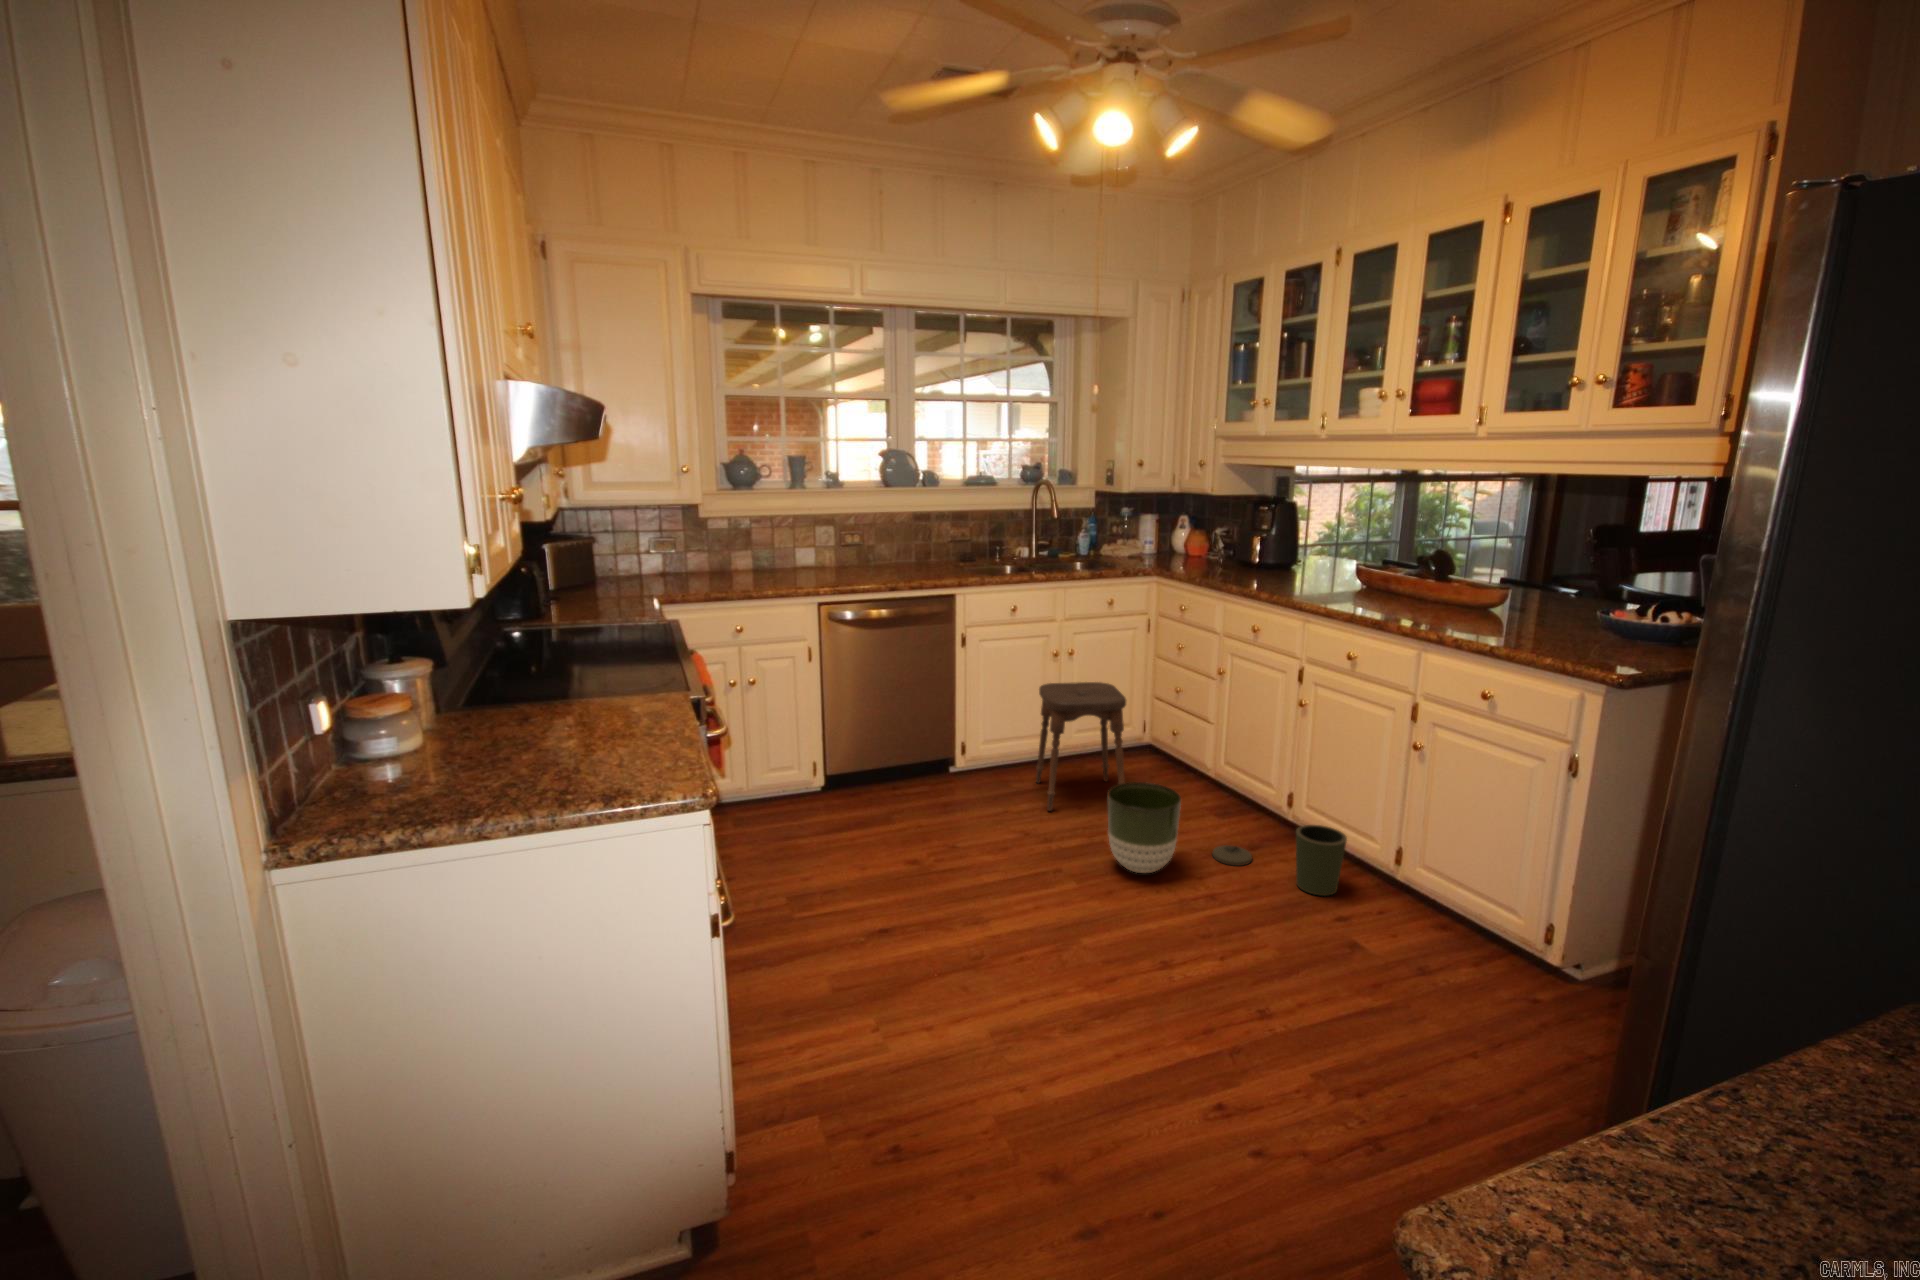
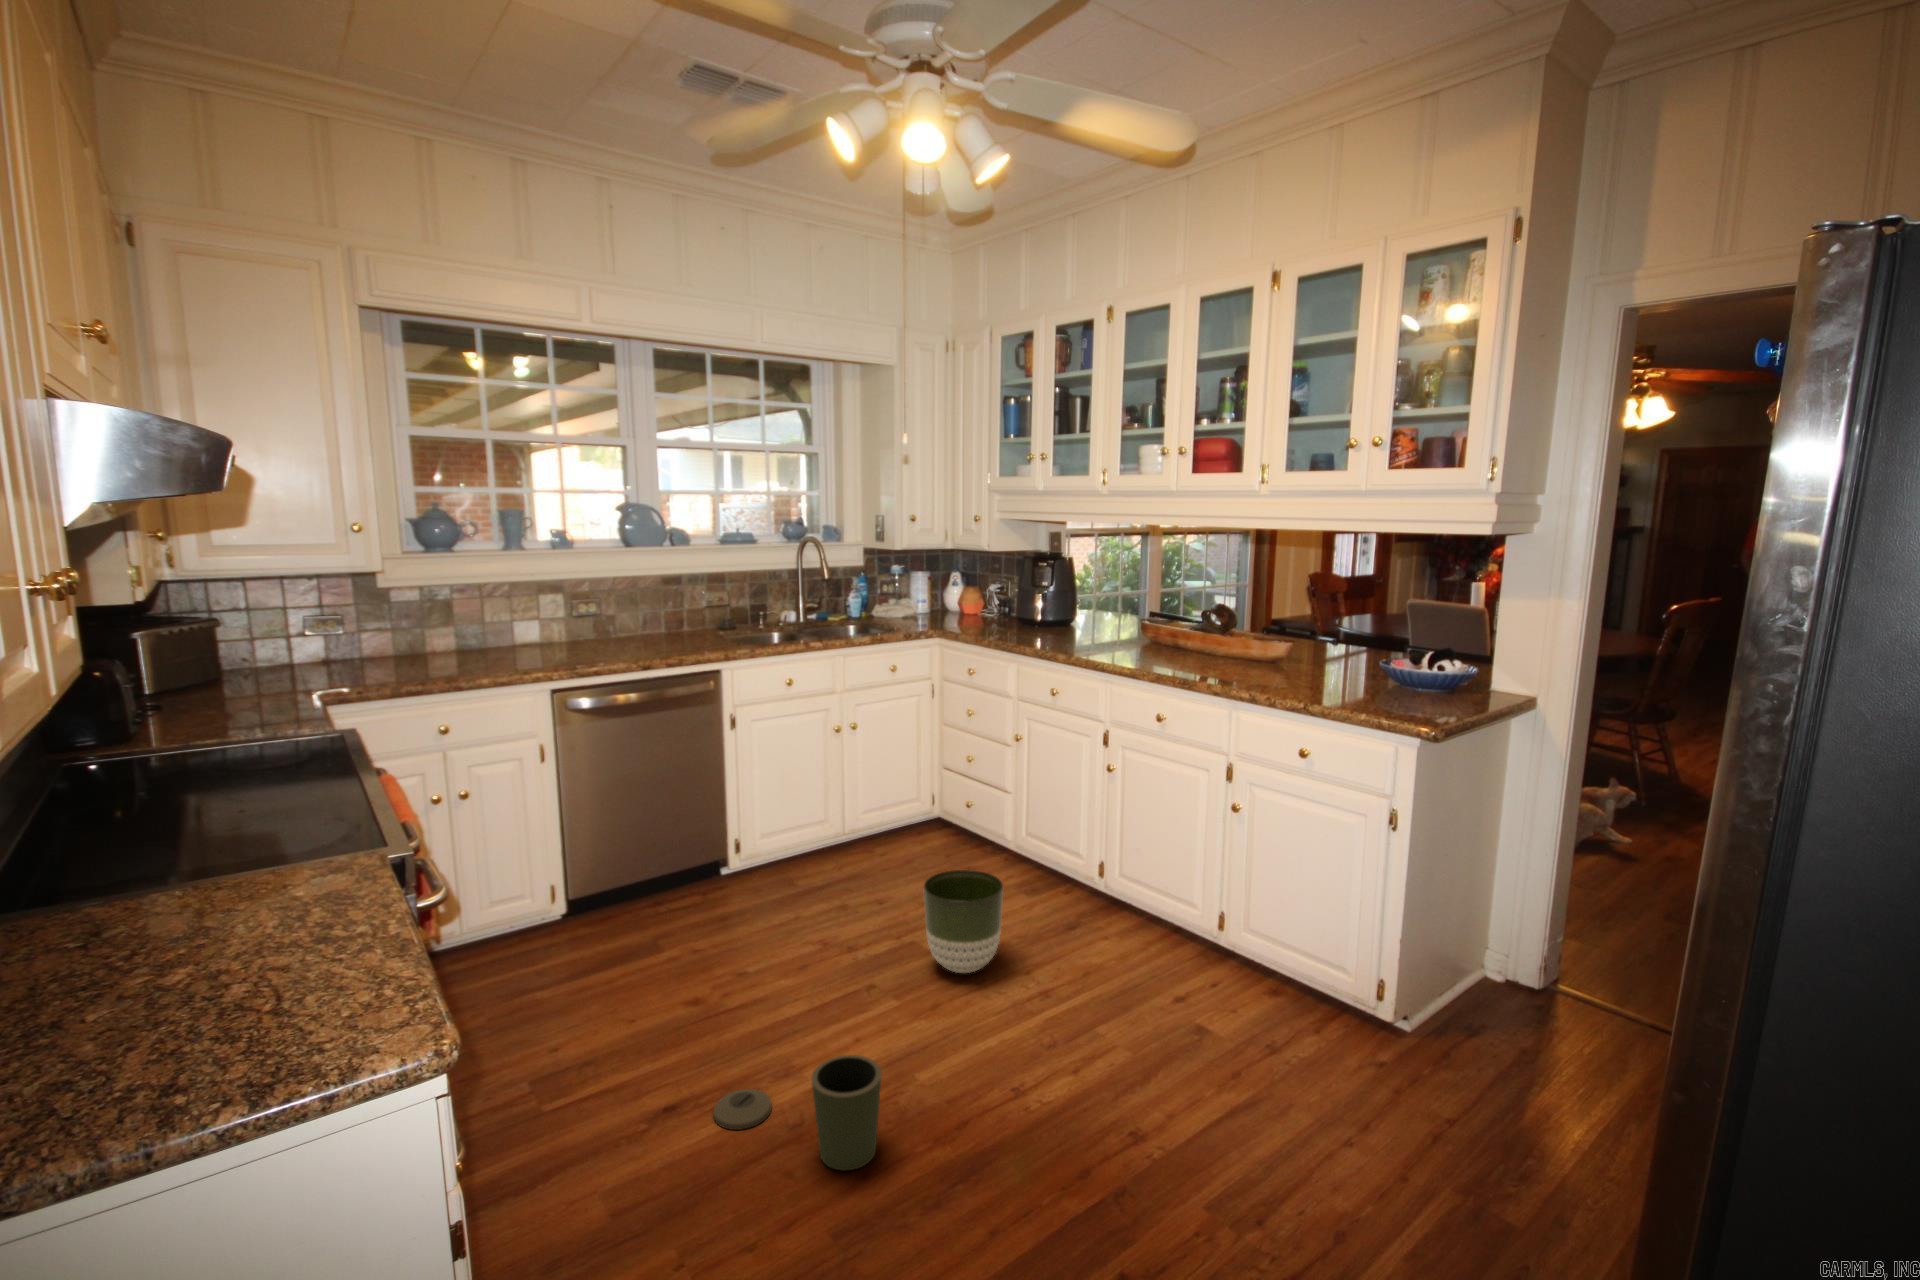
stool: present [1036,682,1126,811] -> none [825,760,932,913]
trash can: present [1212,825,1347,896] -> present [713,1055,881,1170]

